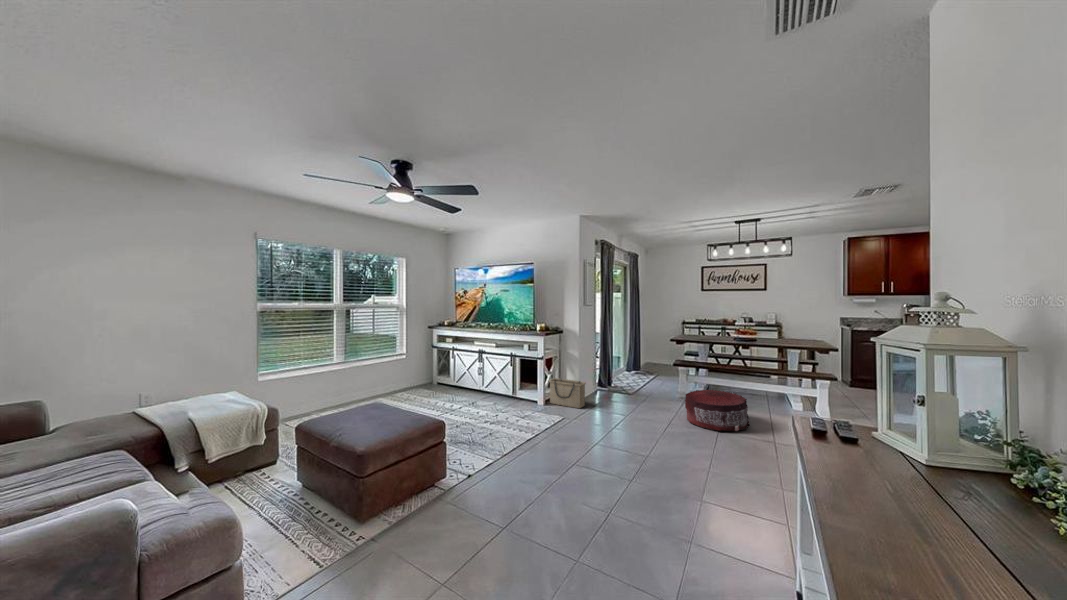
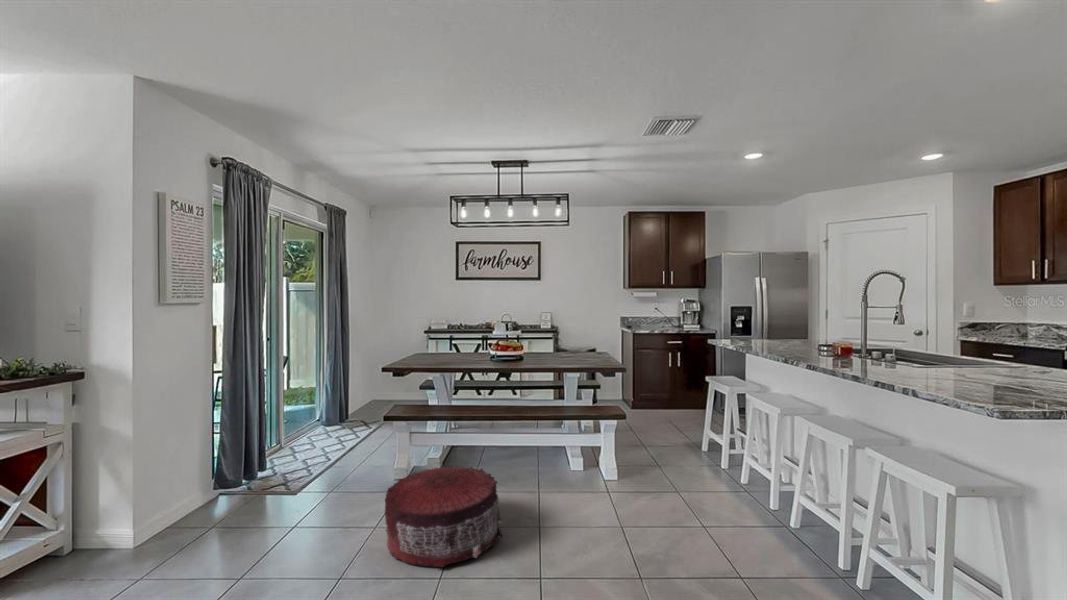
basket: present [549,378,586,408] -> none [25,498,149,575]

